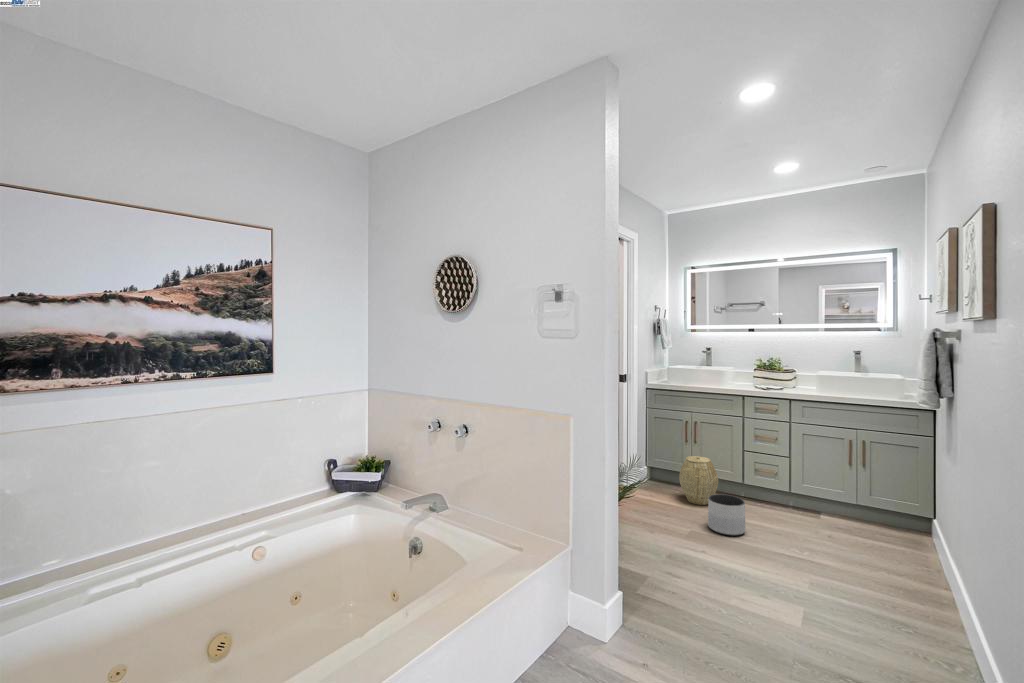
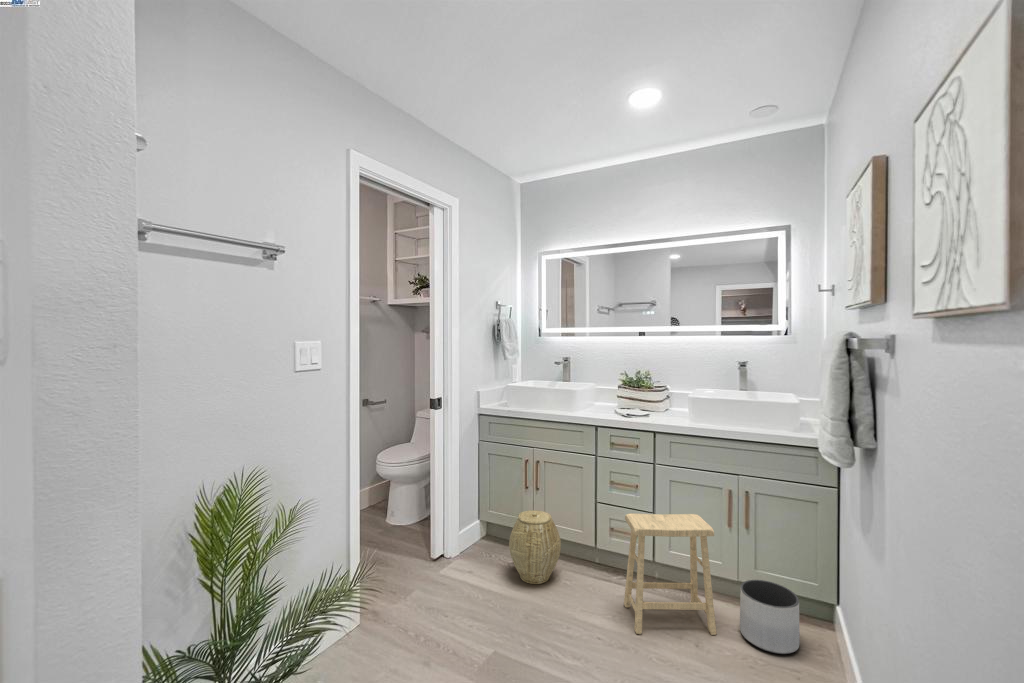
footstool: none [770,454,842,533] -> present [624,513,716,635]
planter: present [708,494,746,536] -> present [740,580,800,654]

